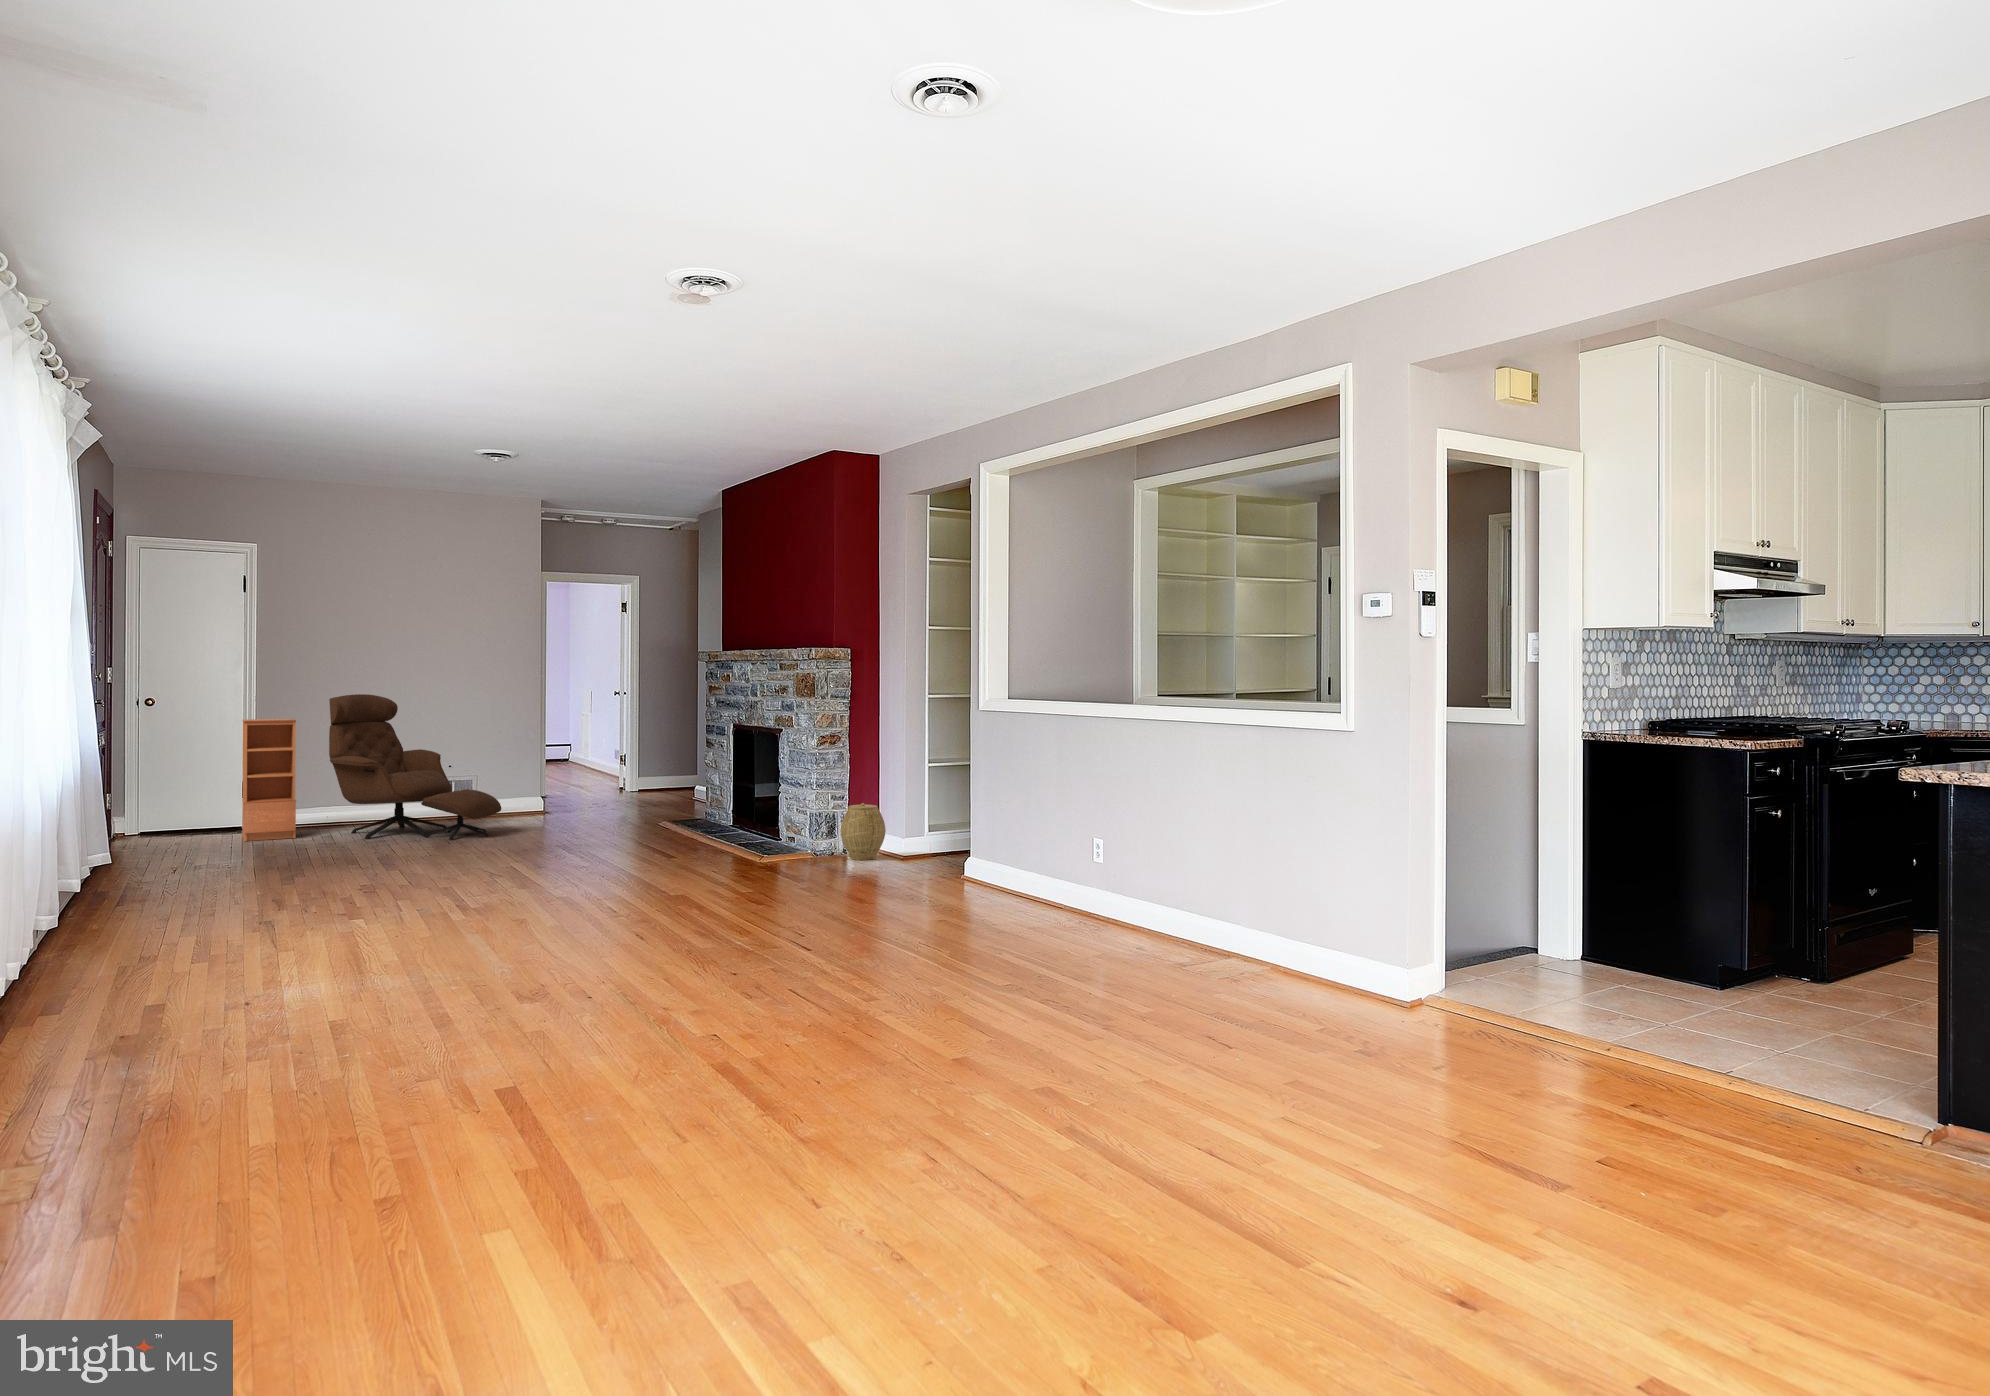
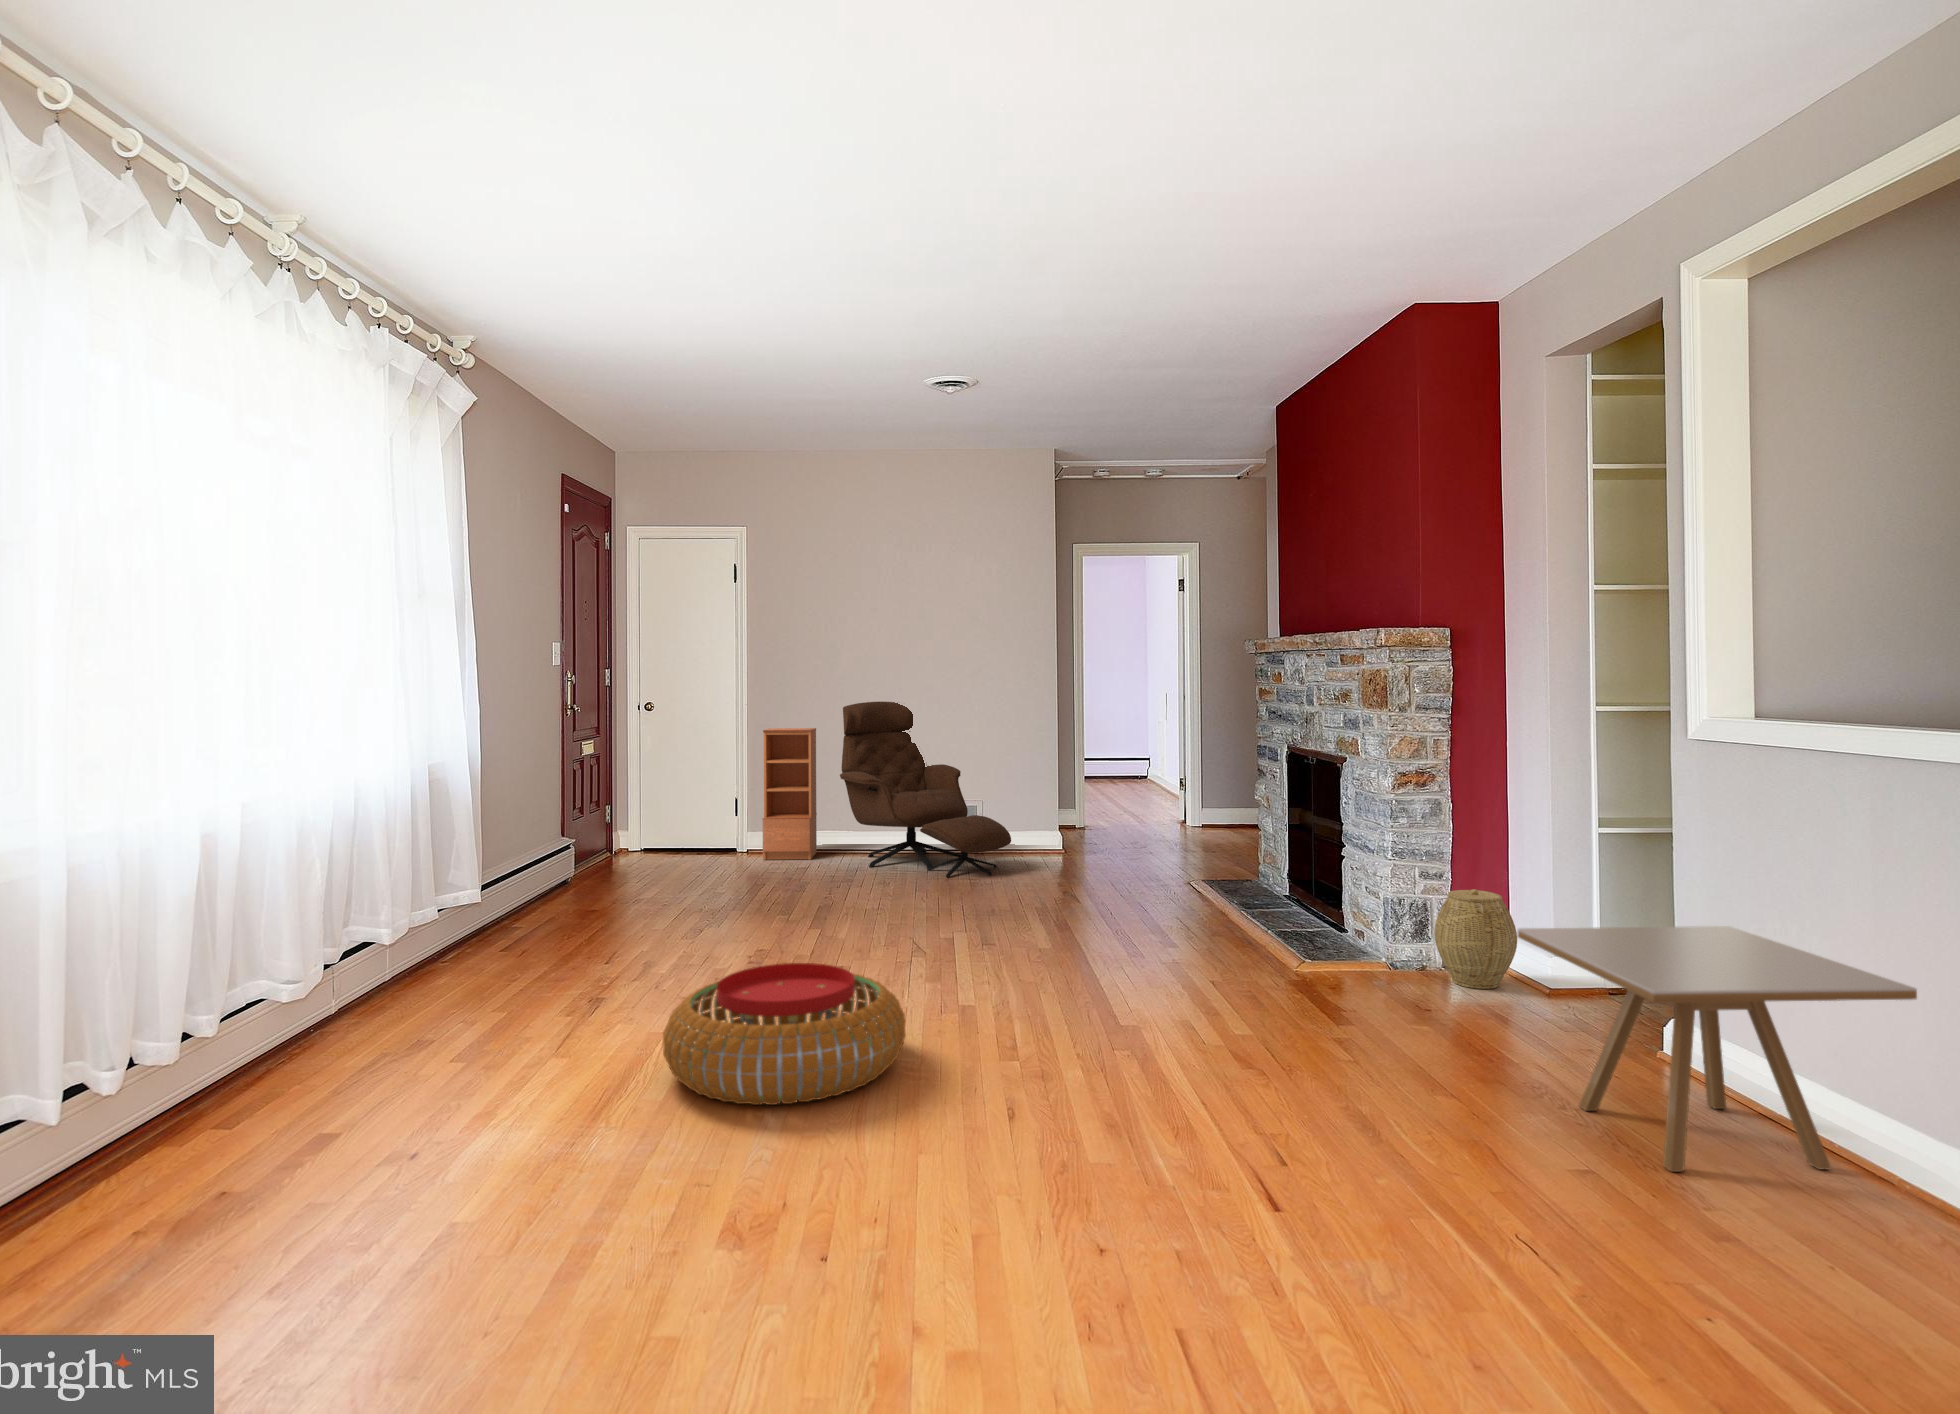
side table: none [894,800,1047,901] -> present [1518,926,1917,1172]
pouf: none [396,862,561,936] -> present [663,963,906,1105]

